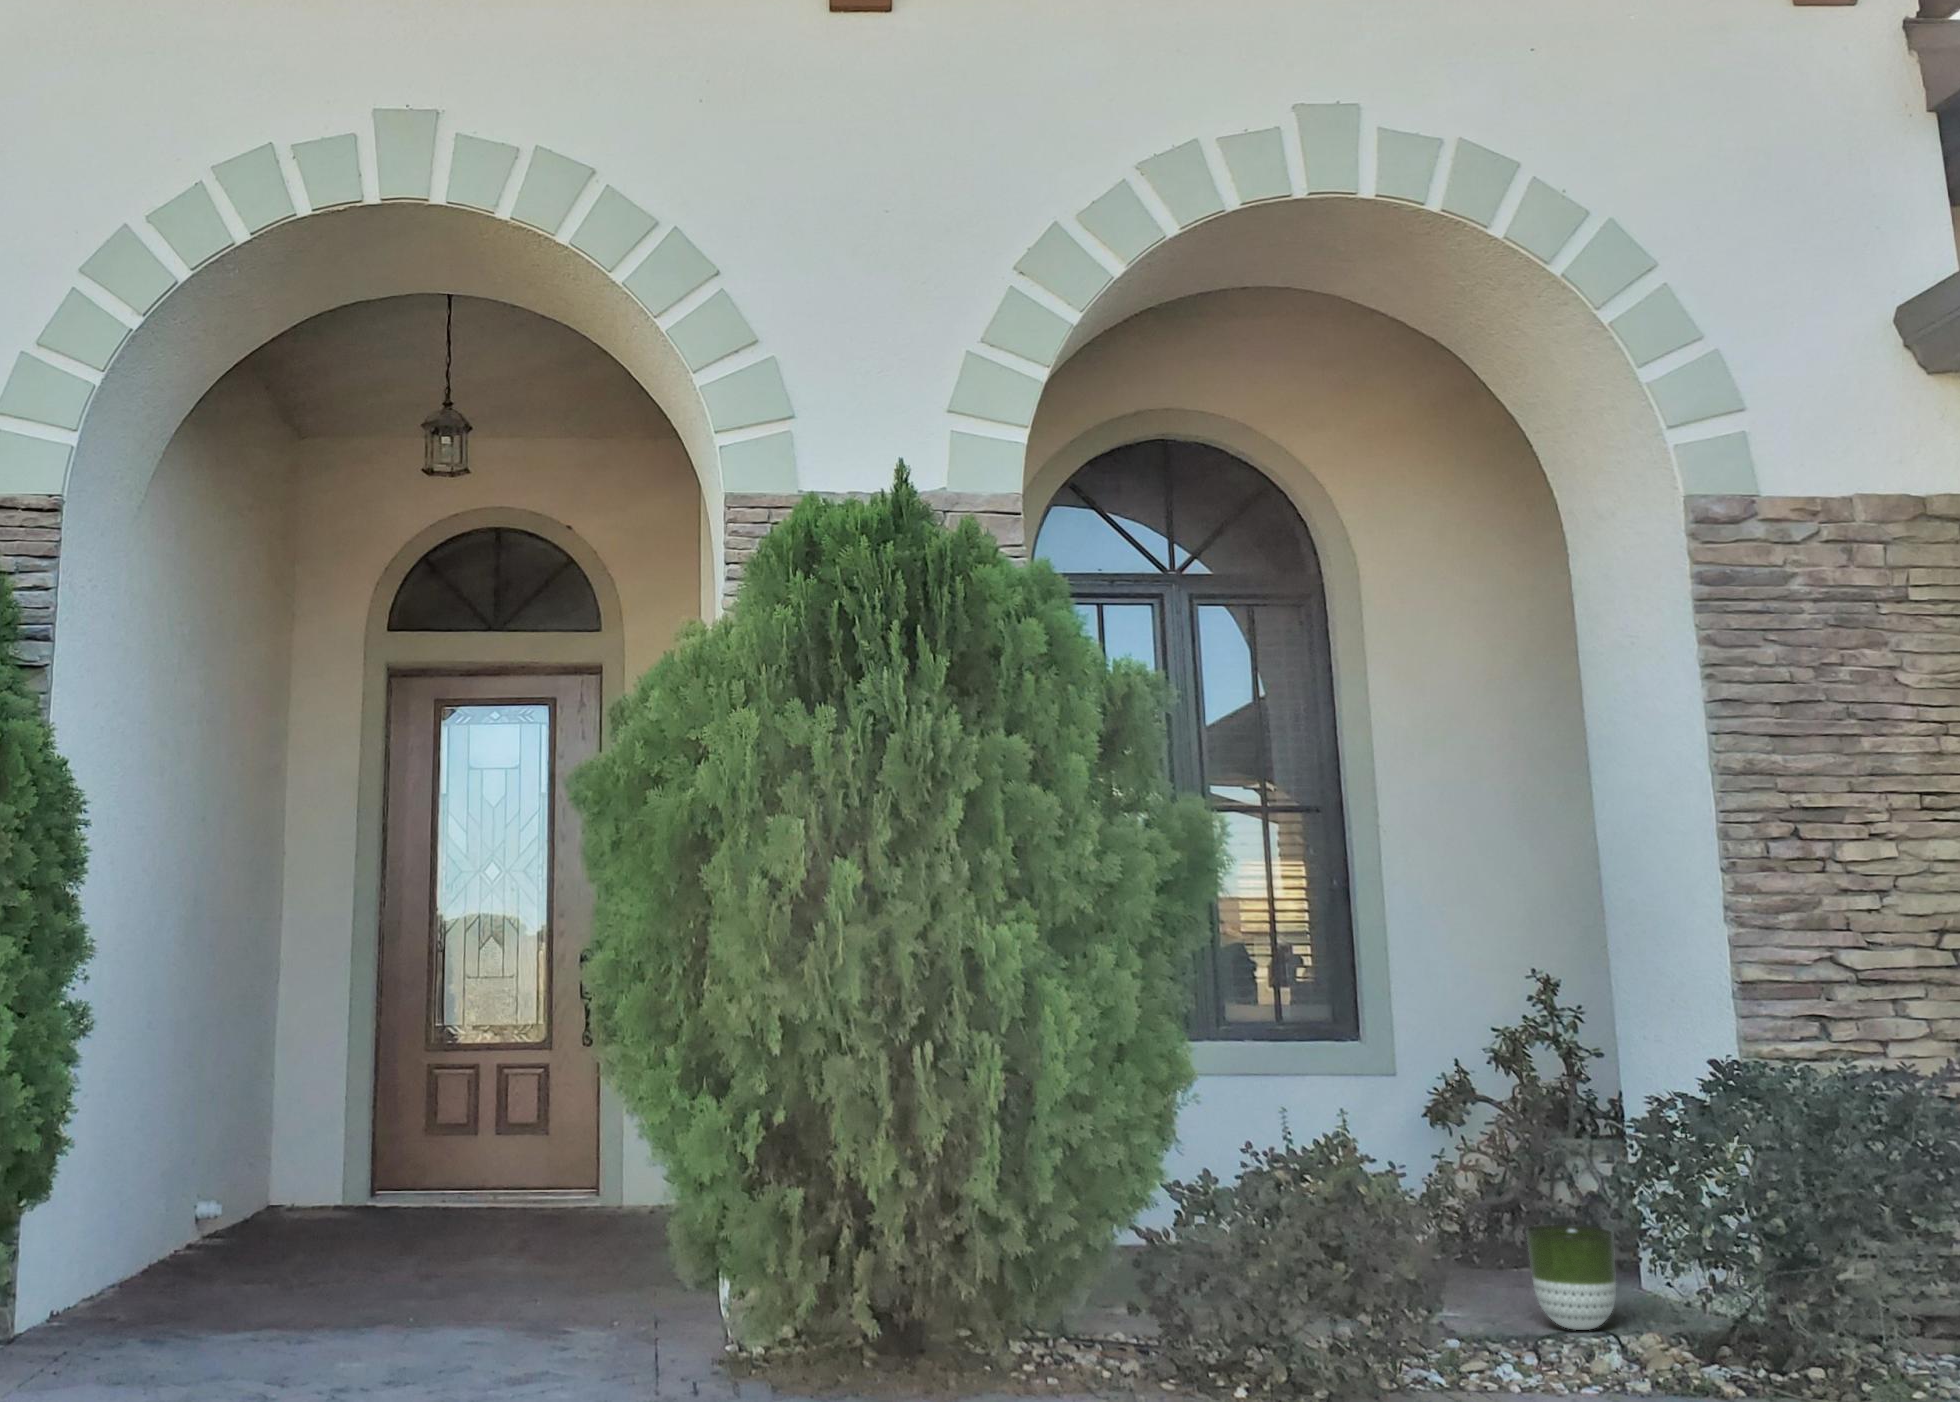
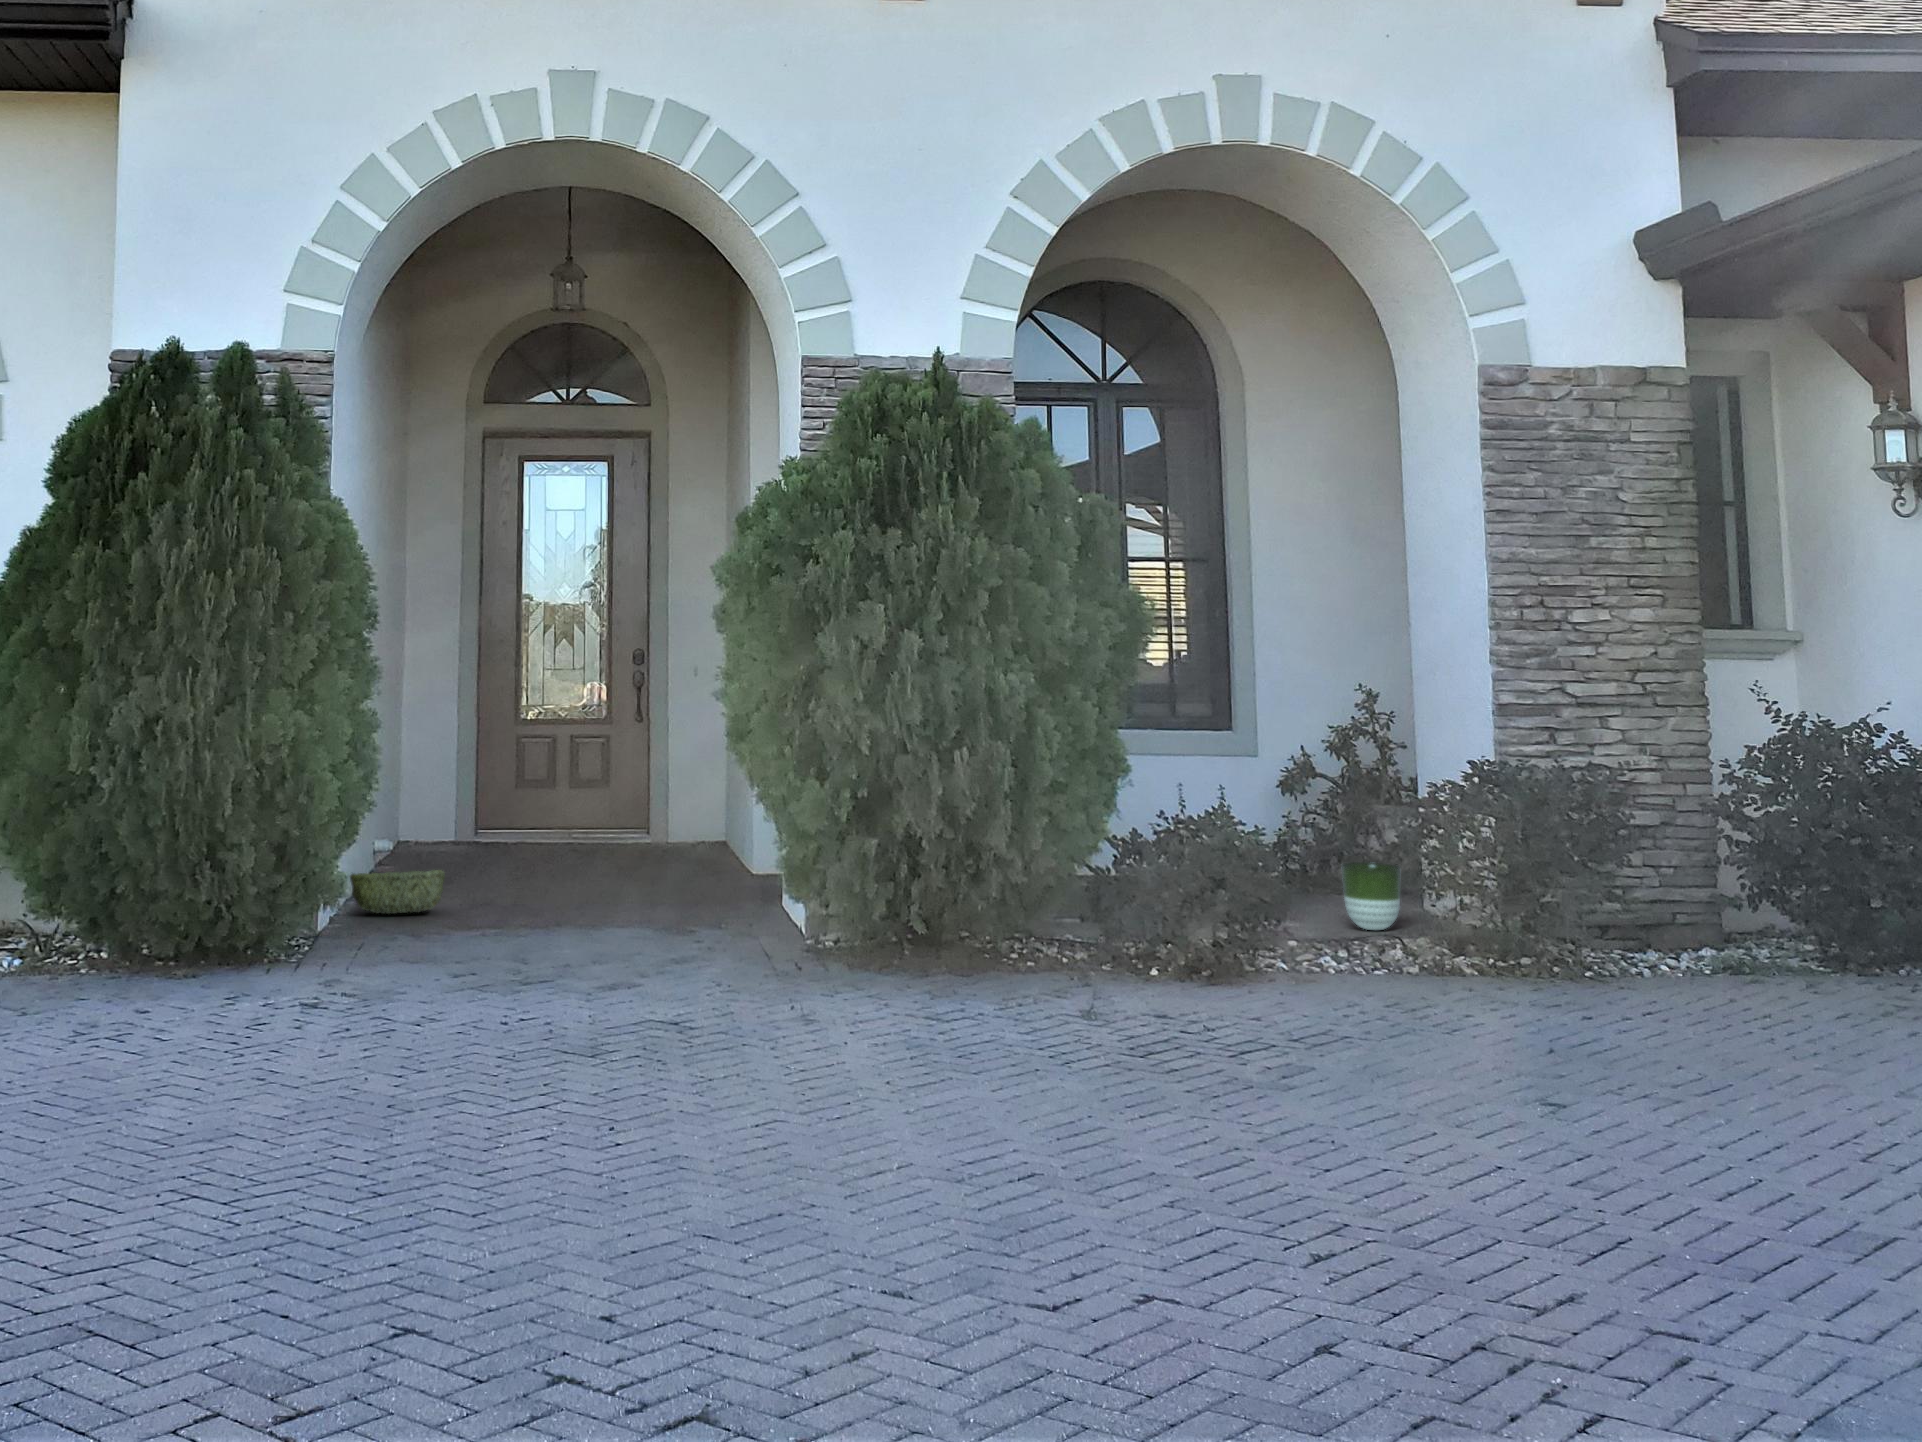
woven basket: none [85,1248,229,1316] -> present [350,870,445,914]

